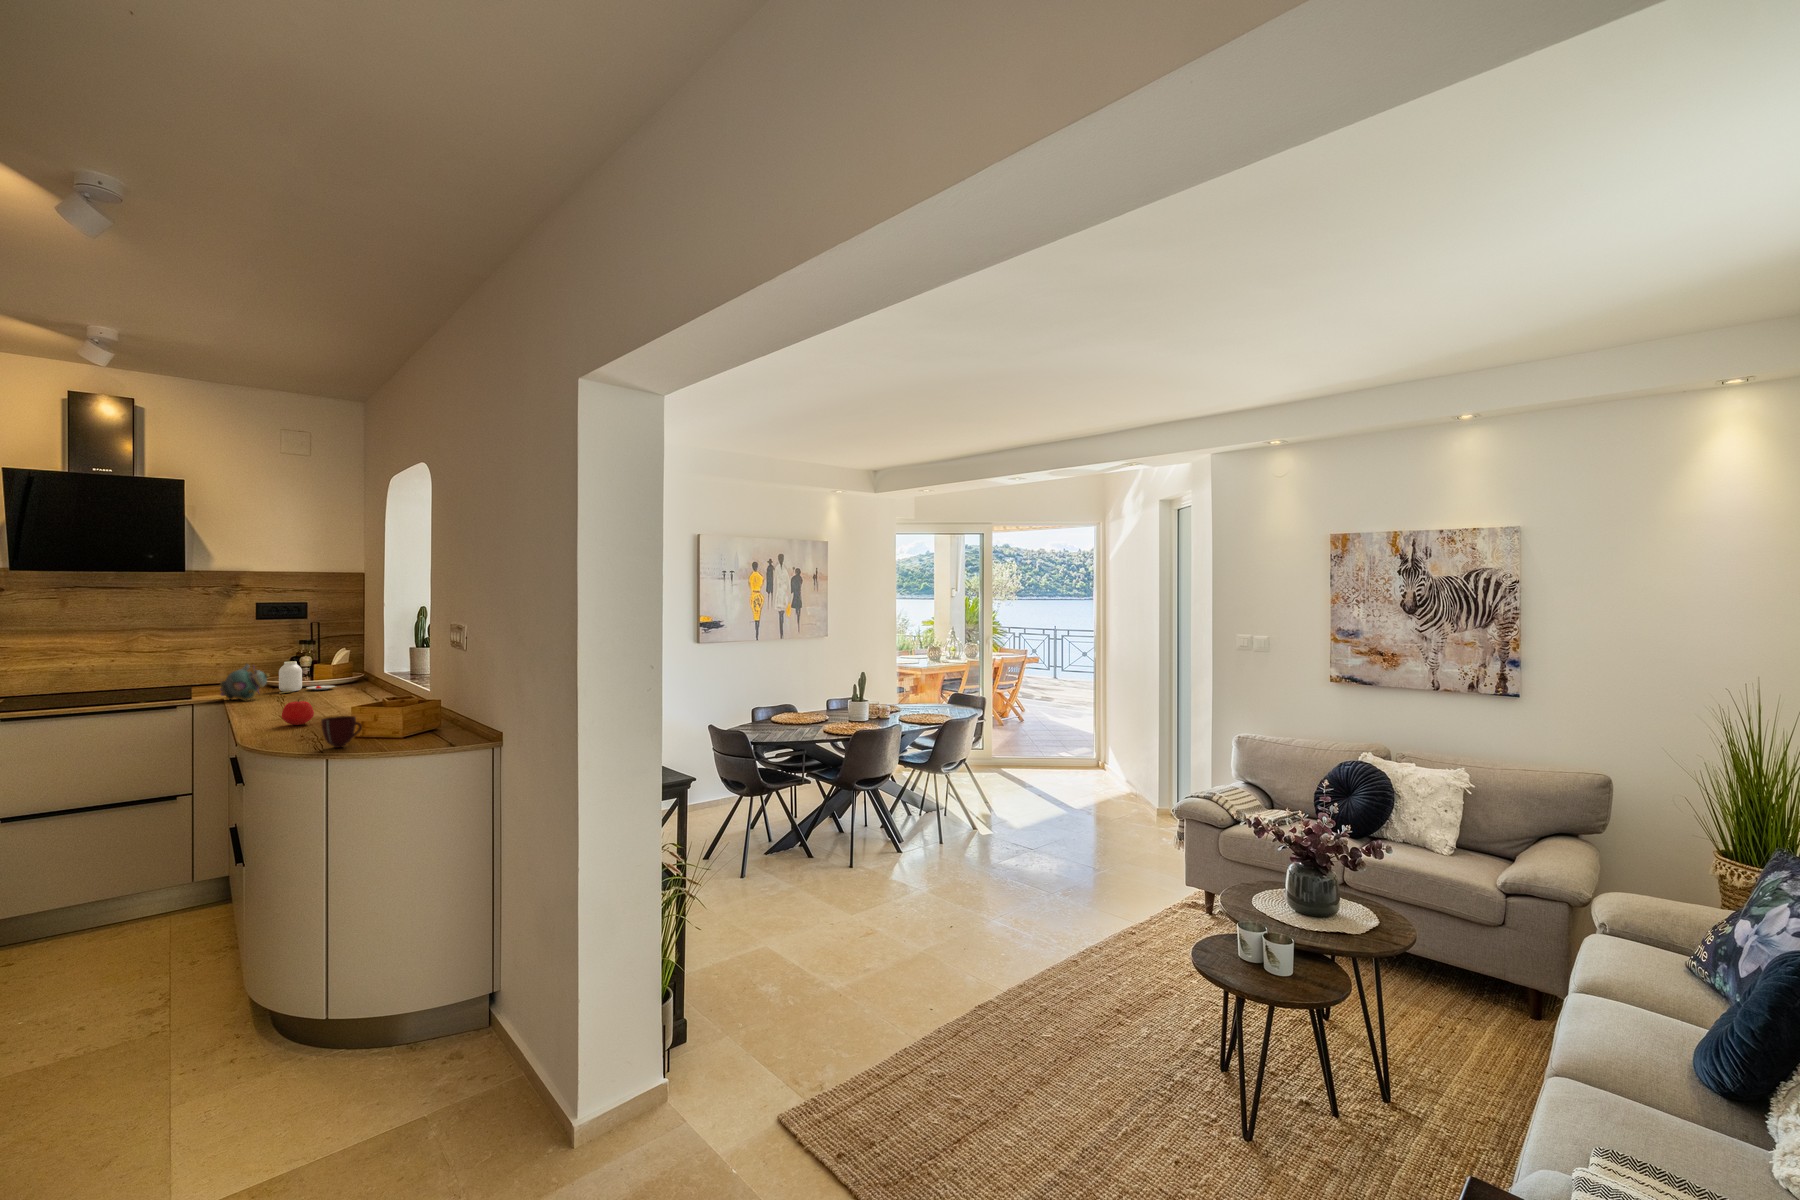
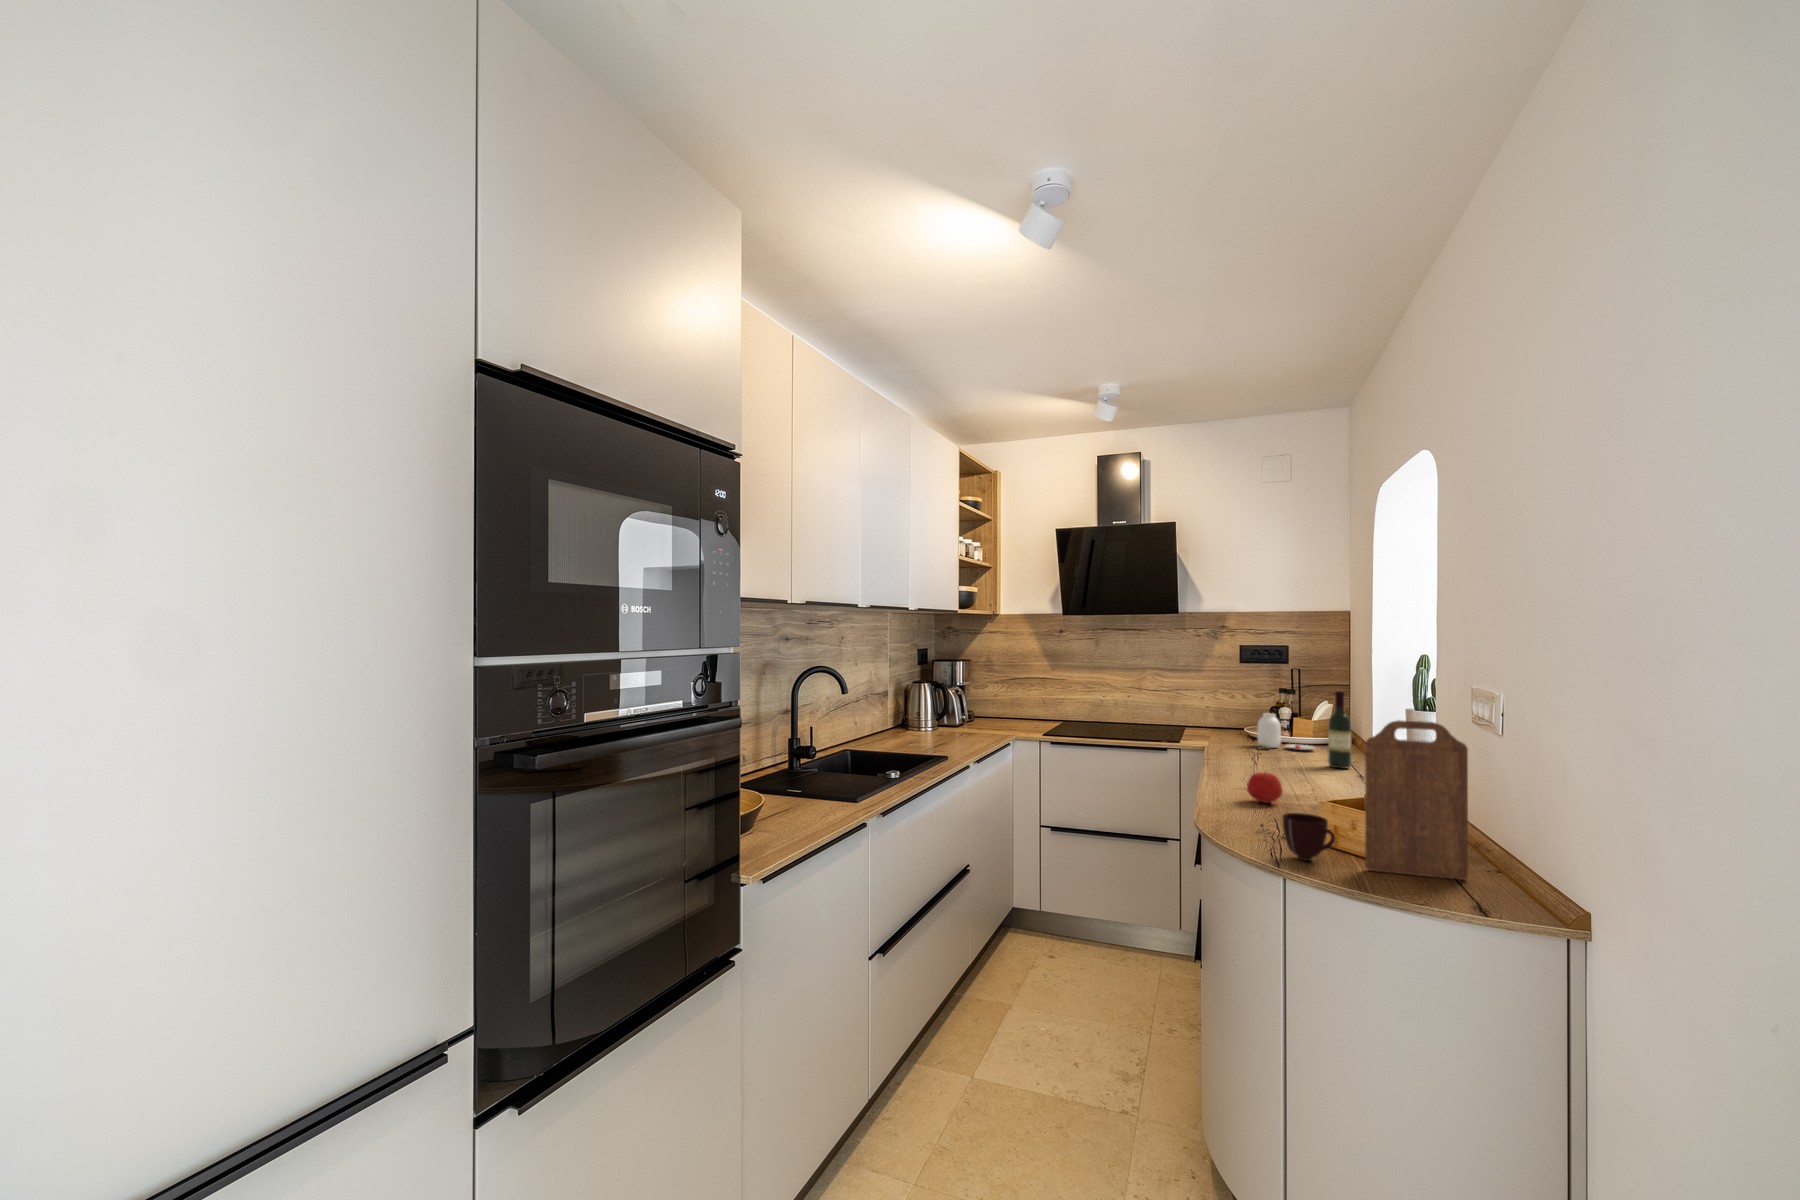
wine bottle: none [348,635,367,697] -> present [1328,691,1351,769]
cutting board: none [383,643,447,744] -> present [1365,720,1468,879]
teapot: present [220,664,269,701] -> none [1201,712,1246,755]

